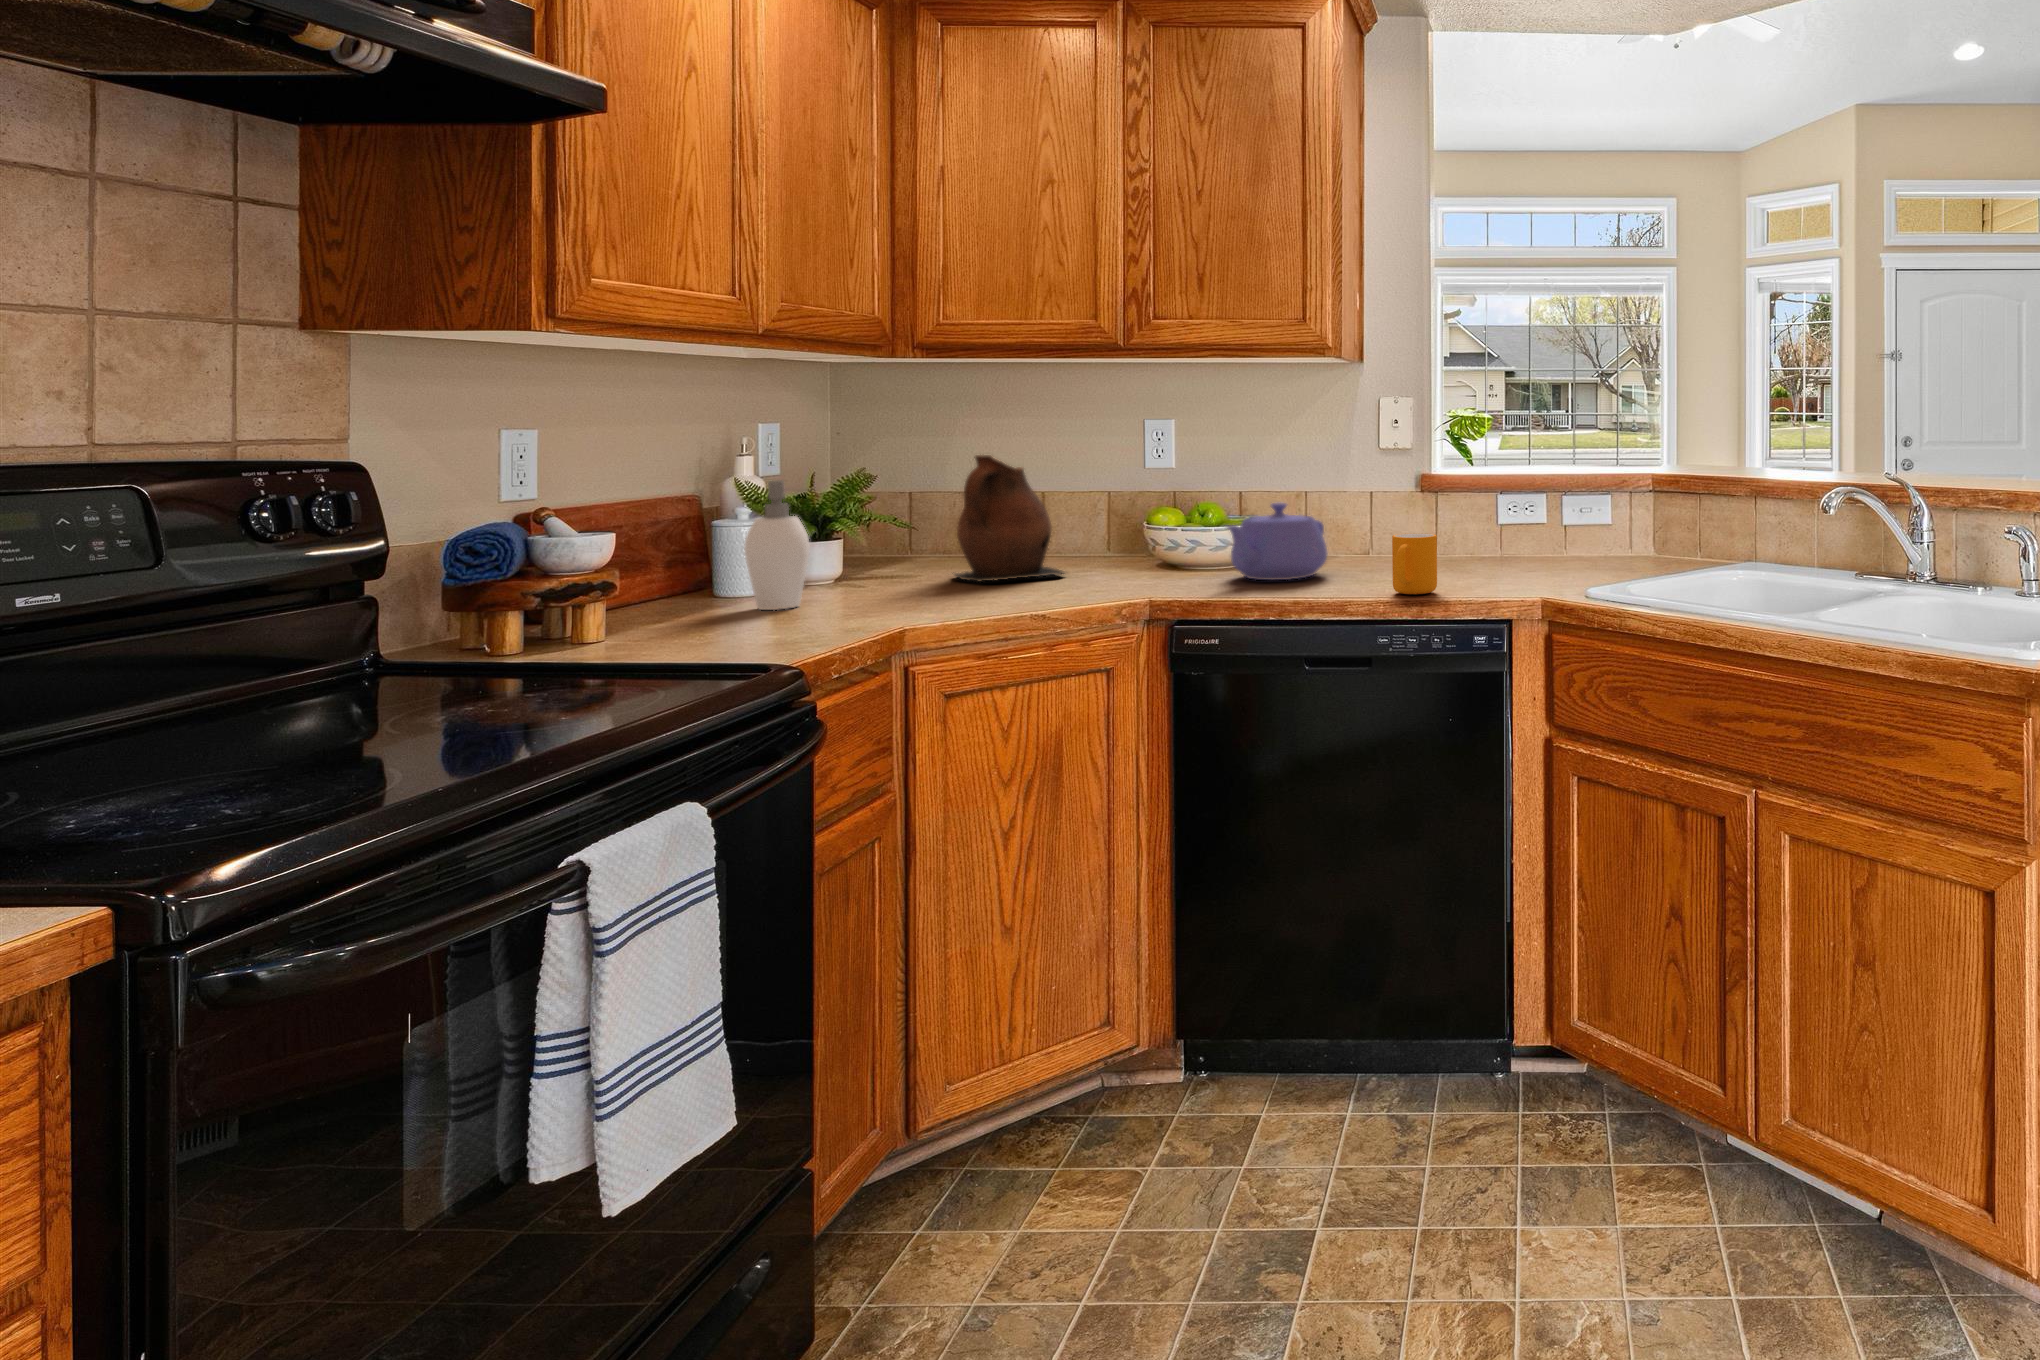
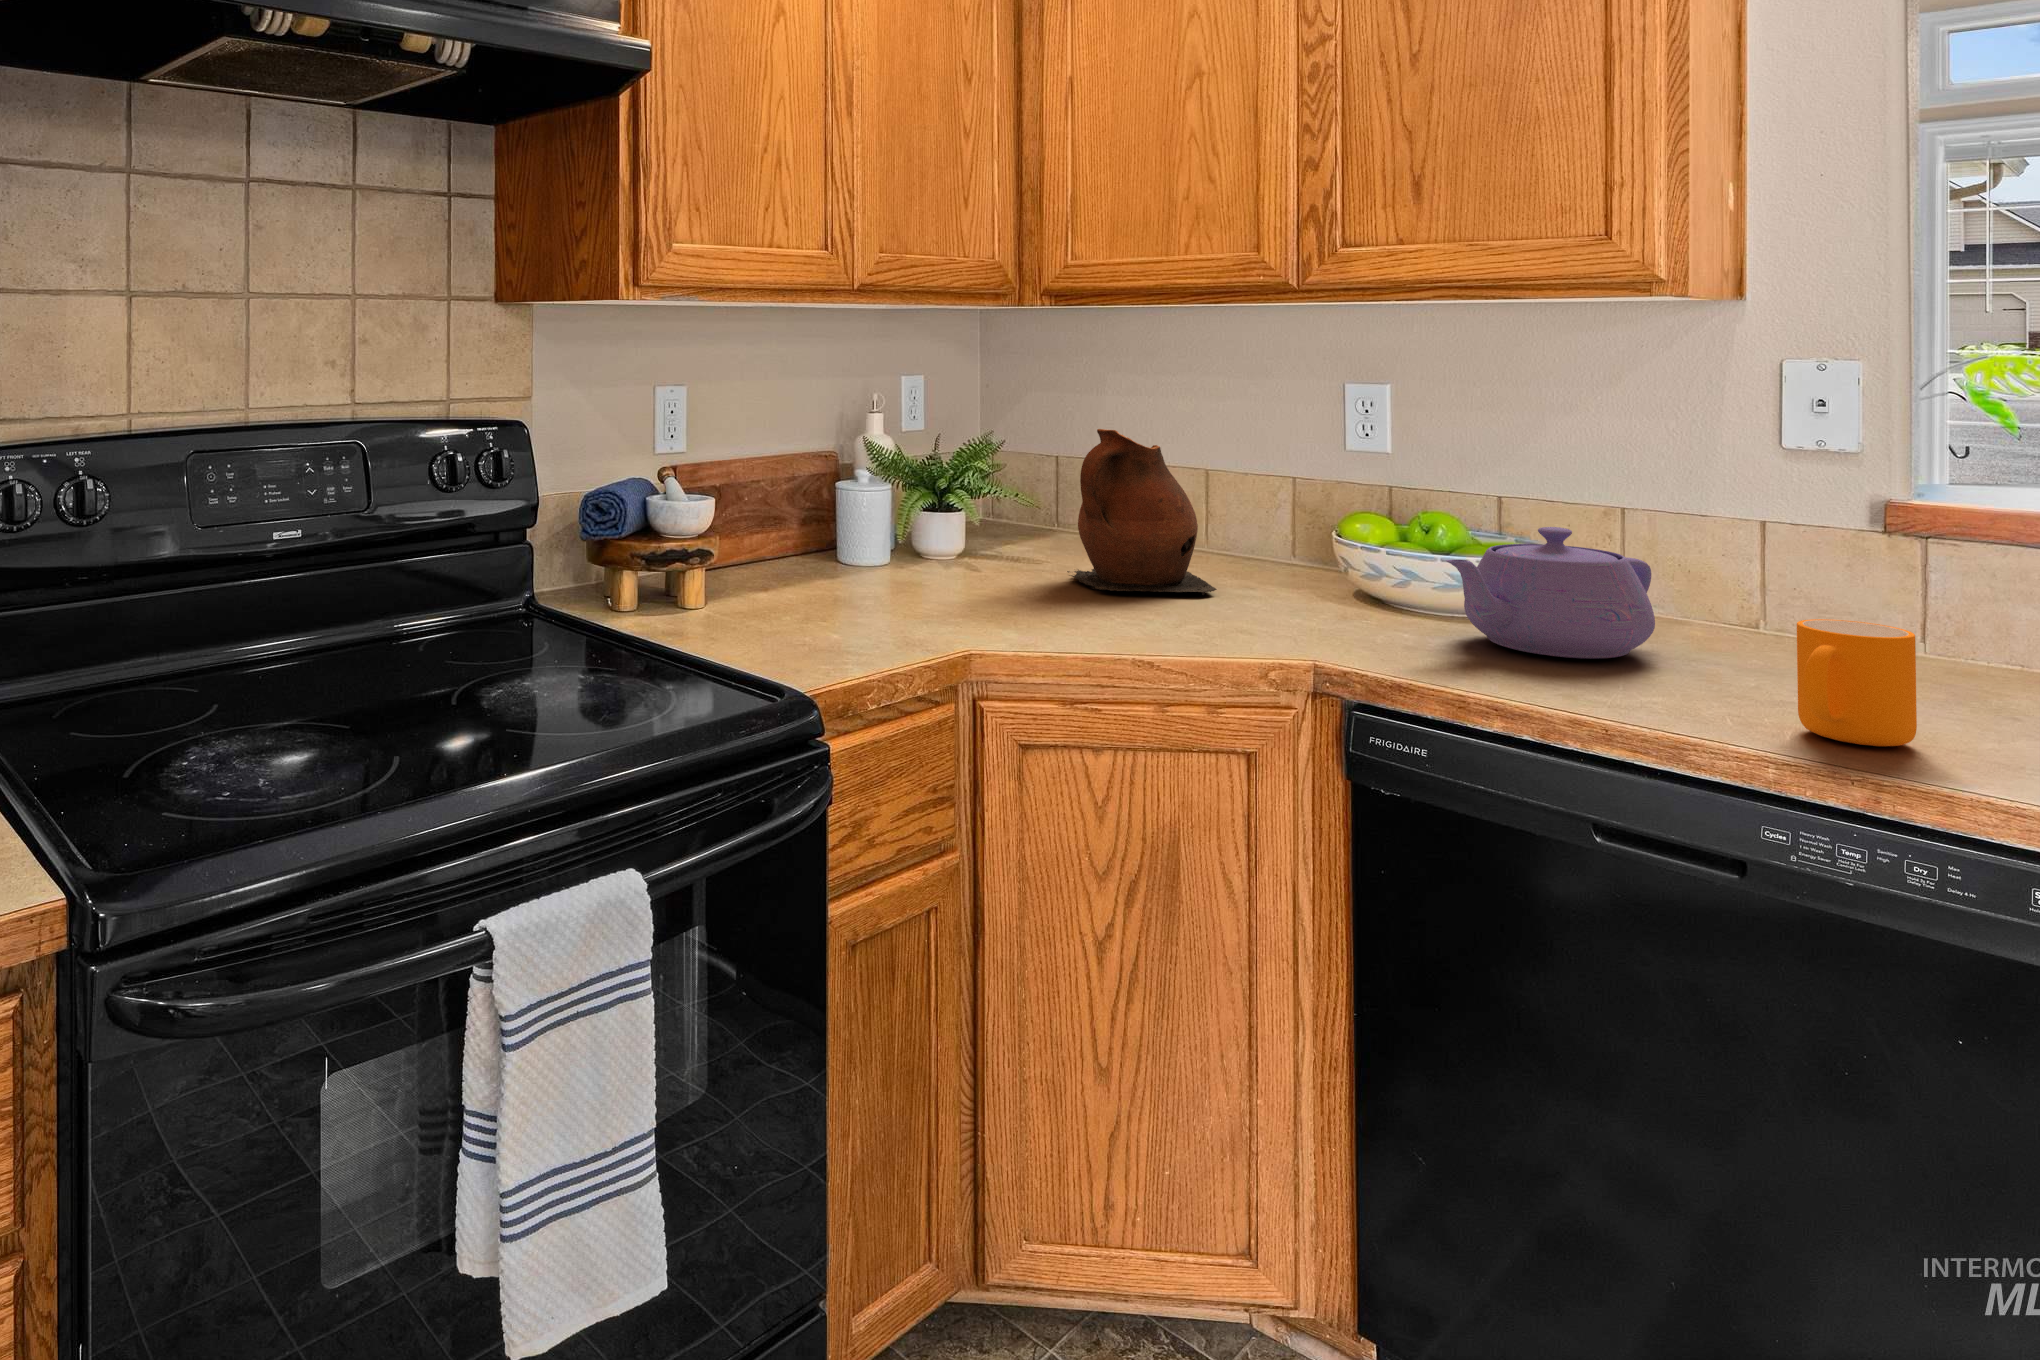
soap dispenser: present [744,480,810,610] -> none [838,453,905,599]

